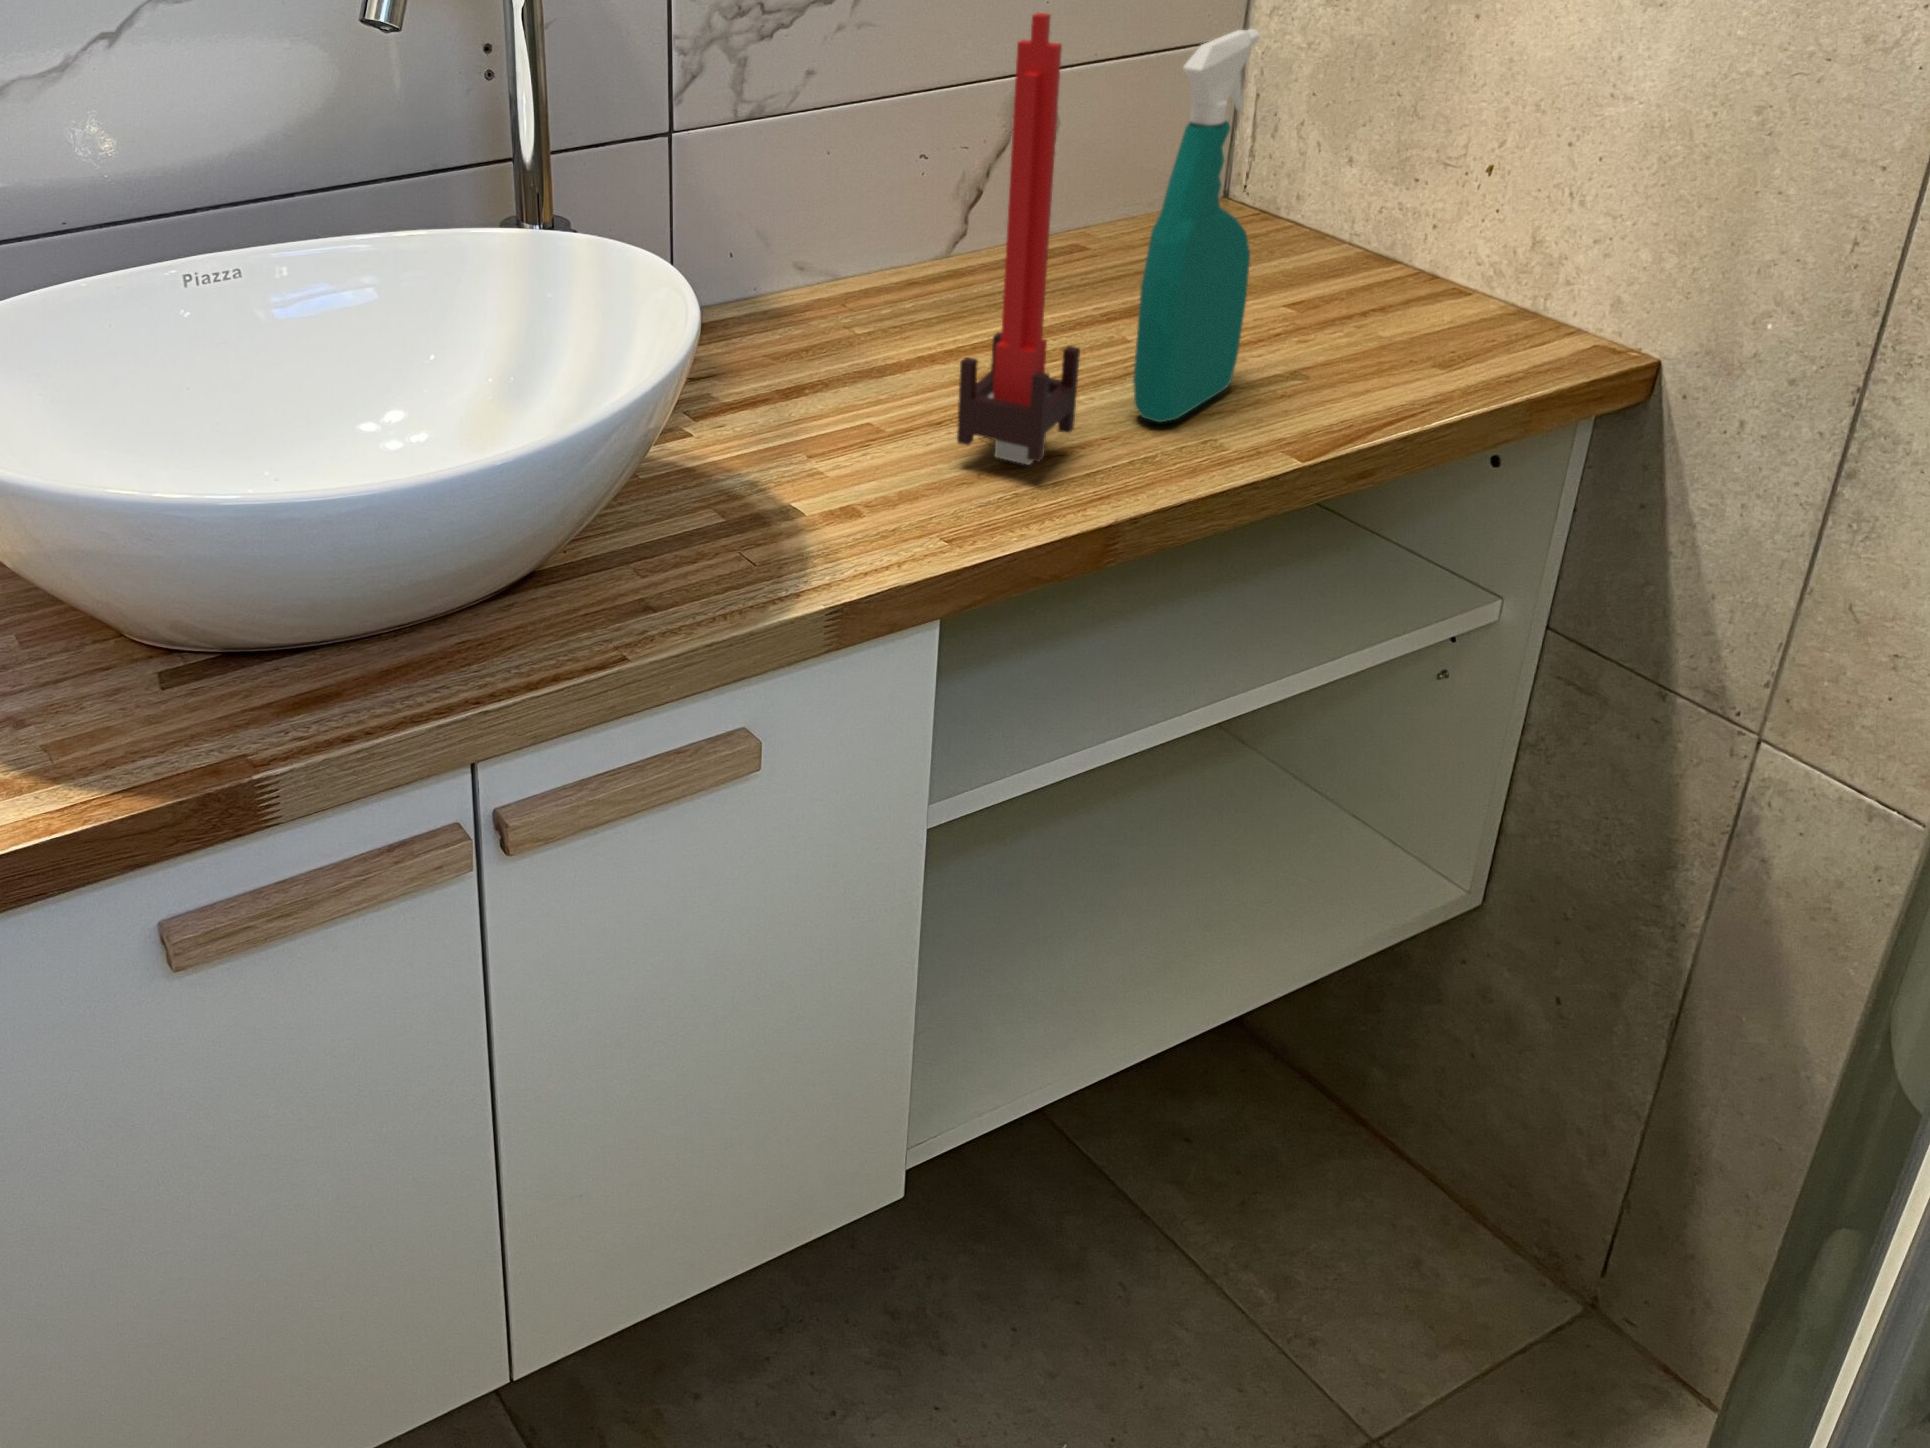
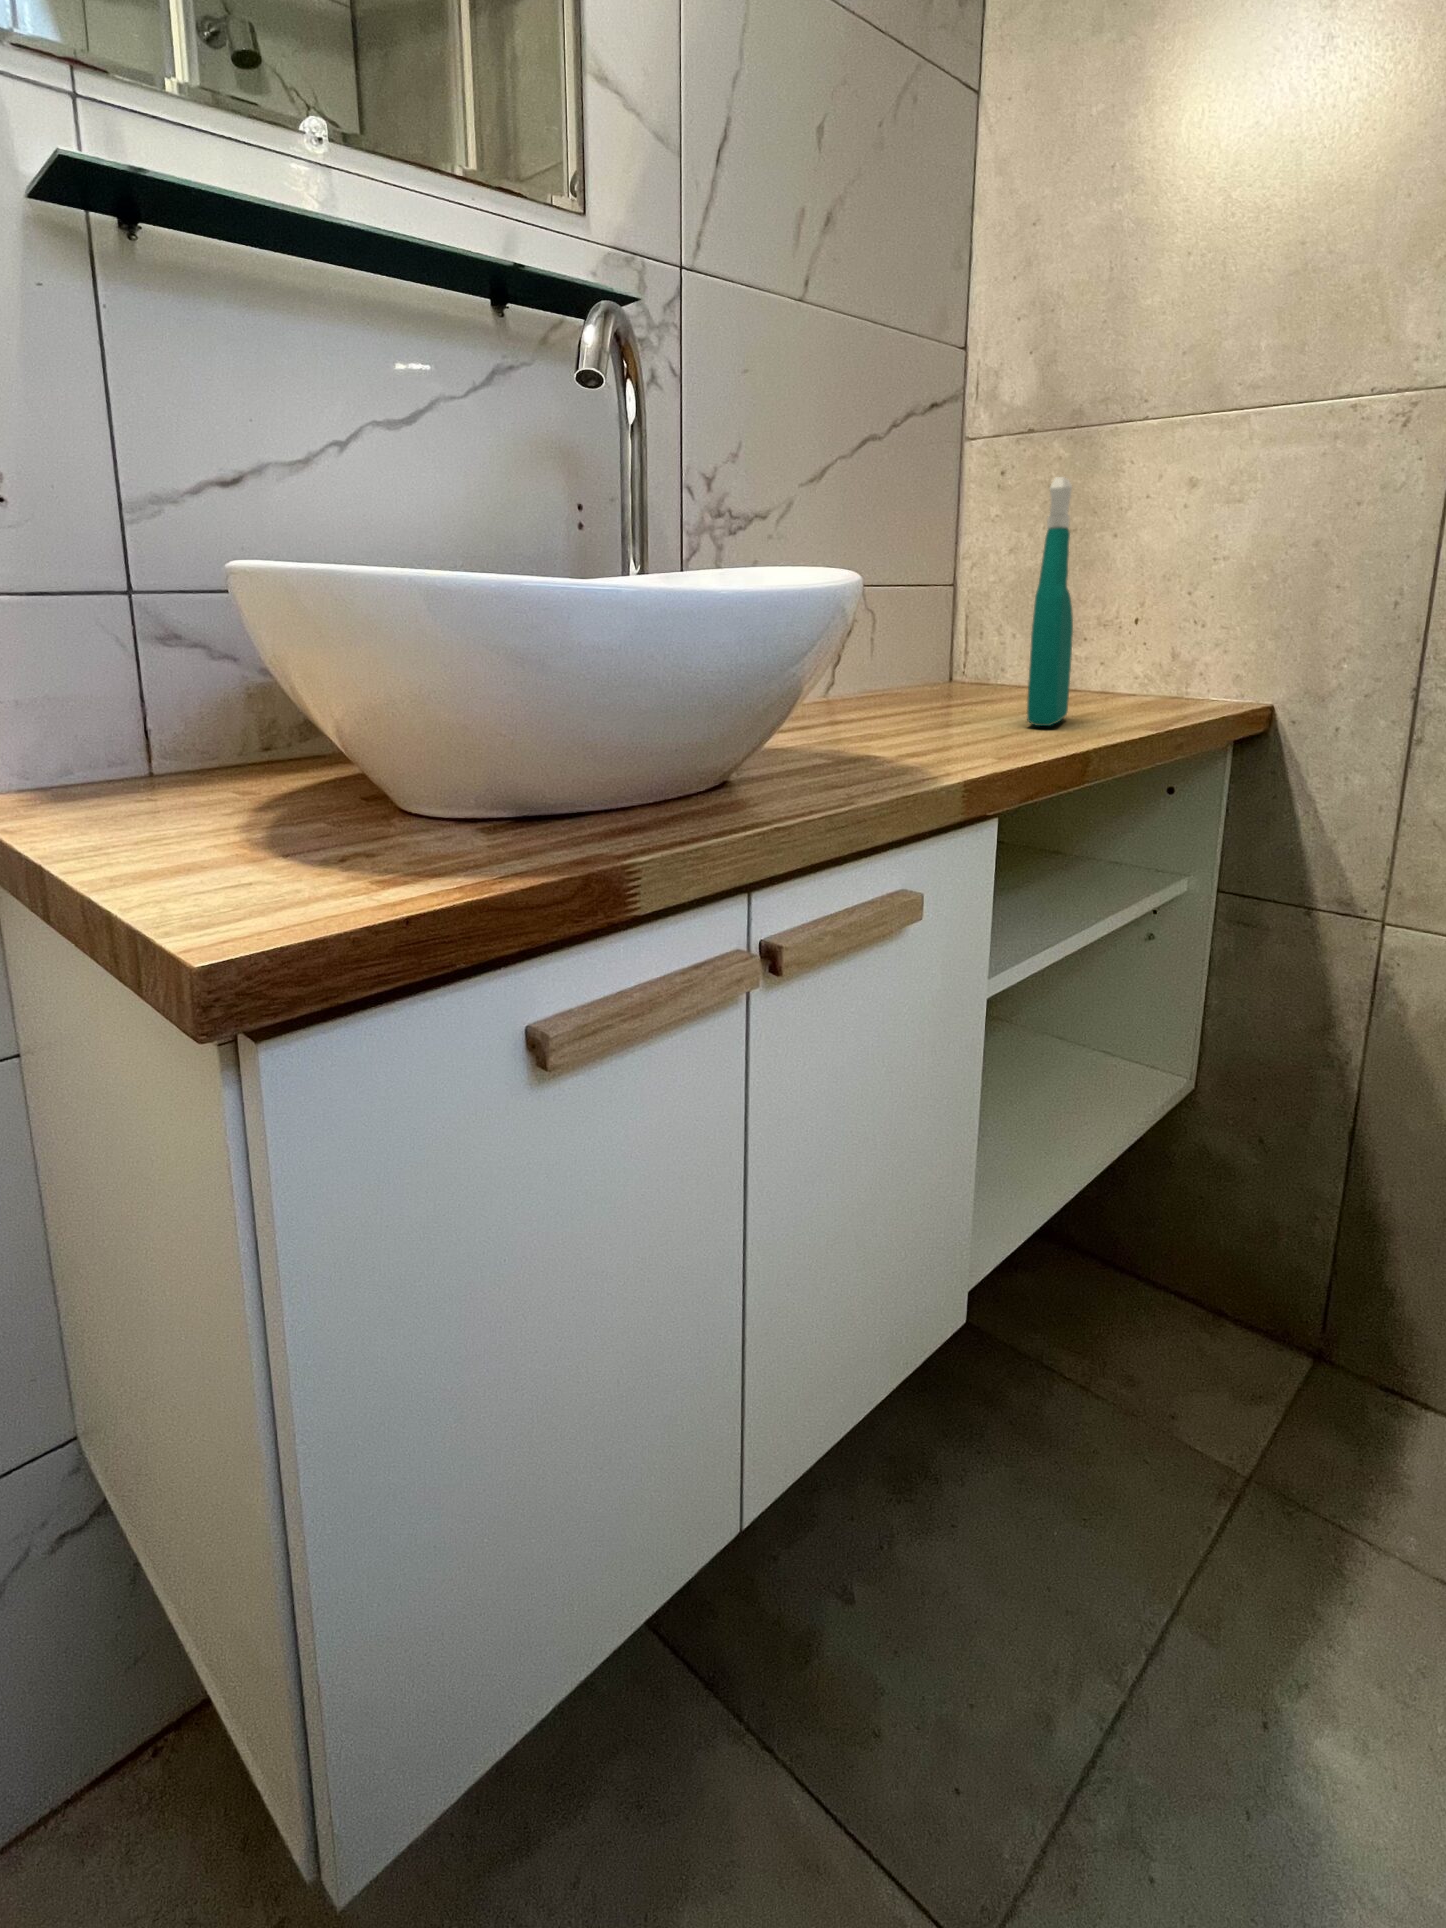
candle: present [957,13,1080,465] -> none [951,423,1018,739]

